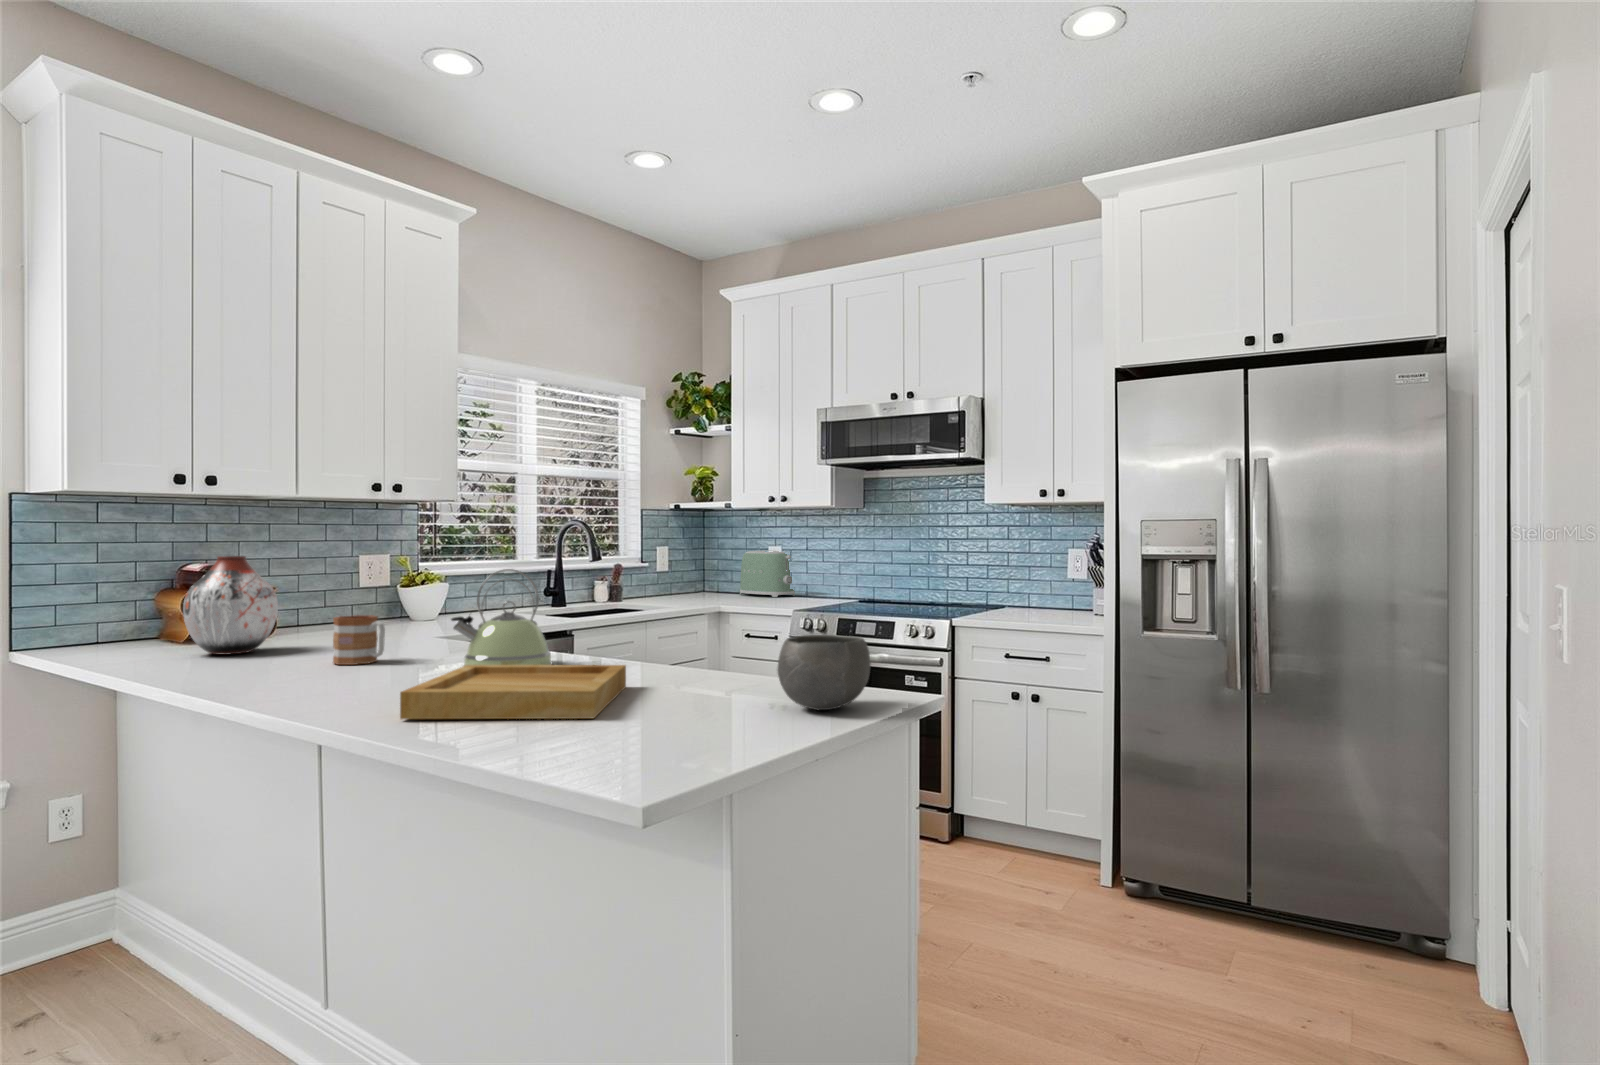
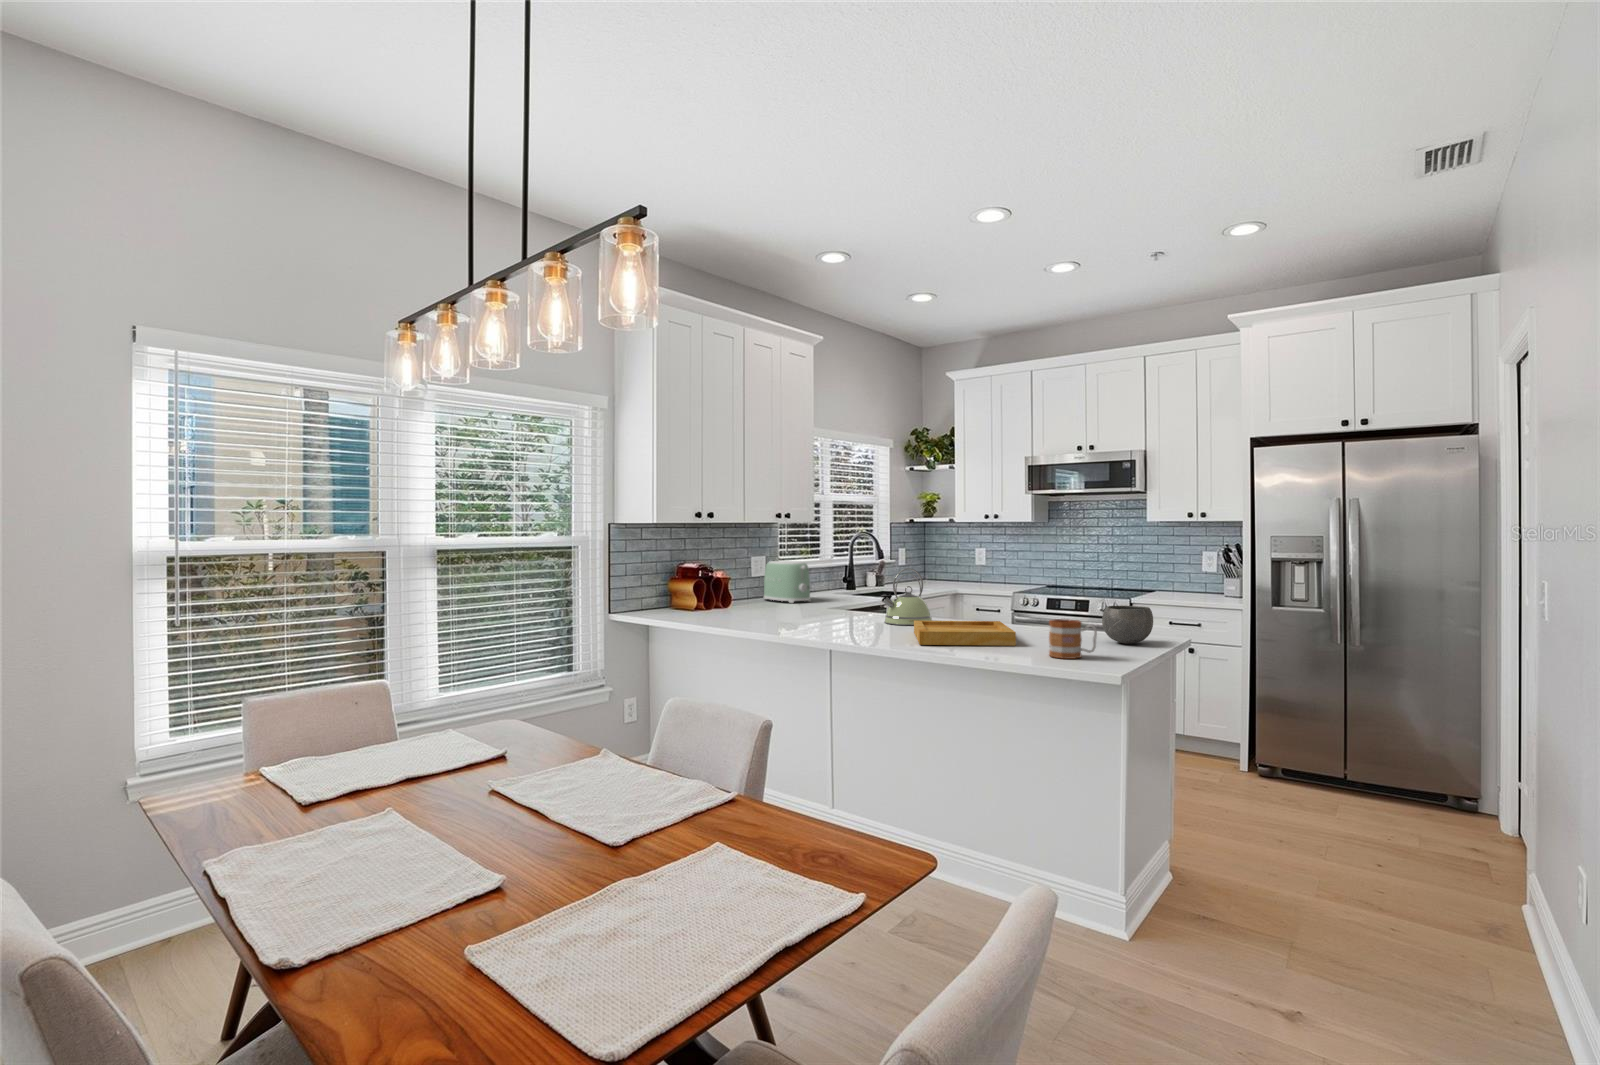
toaster: present [740,550,795,597] -> present [764,561,811,603]
vase: present [183,556,278,655] -> none [707,560,753,615]
mug: present [333,615,385,665] -> present [1049,619,1097,659]

